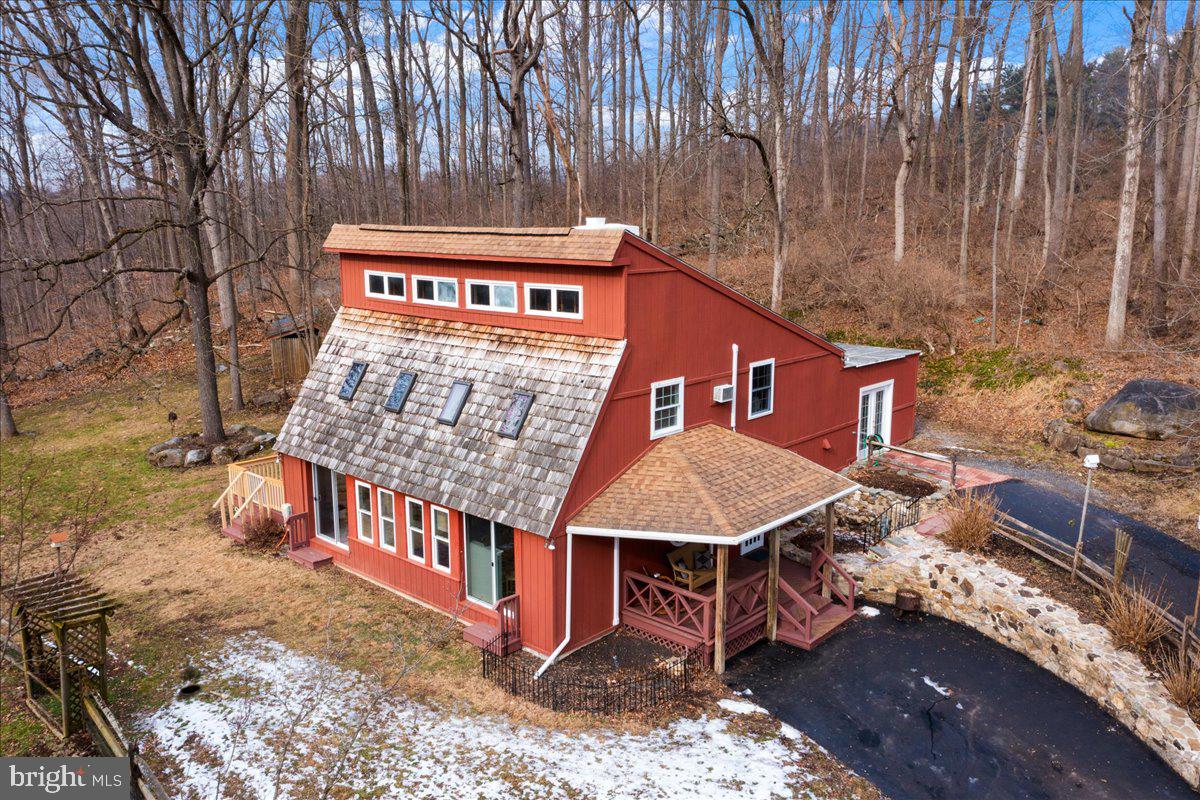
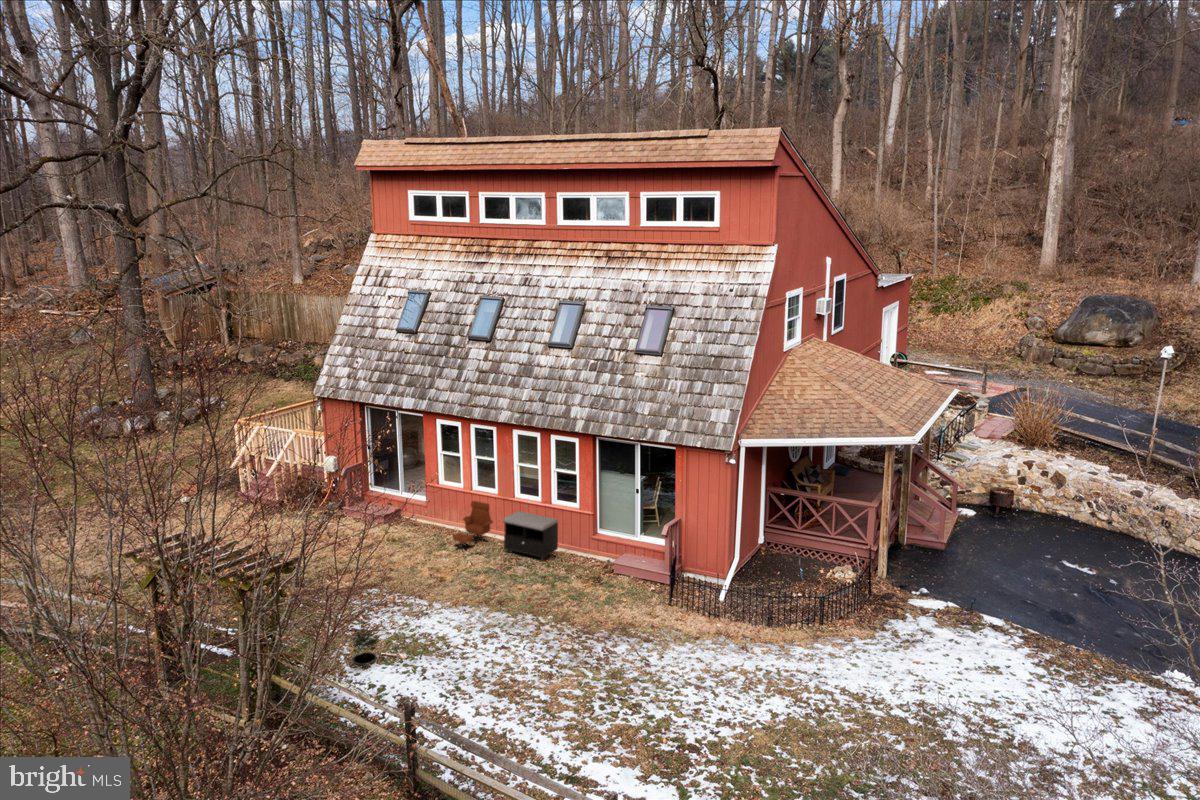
lounge chair: none [350,556,390,601] -> present [453,501,493,550]
storage bench: none [388,569,434,617] -> present [503,511,558,559]

